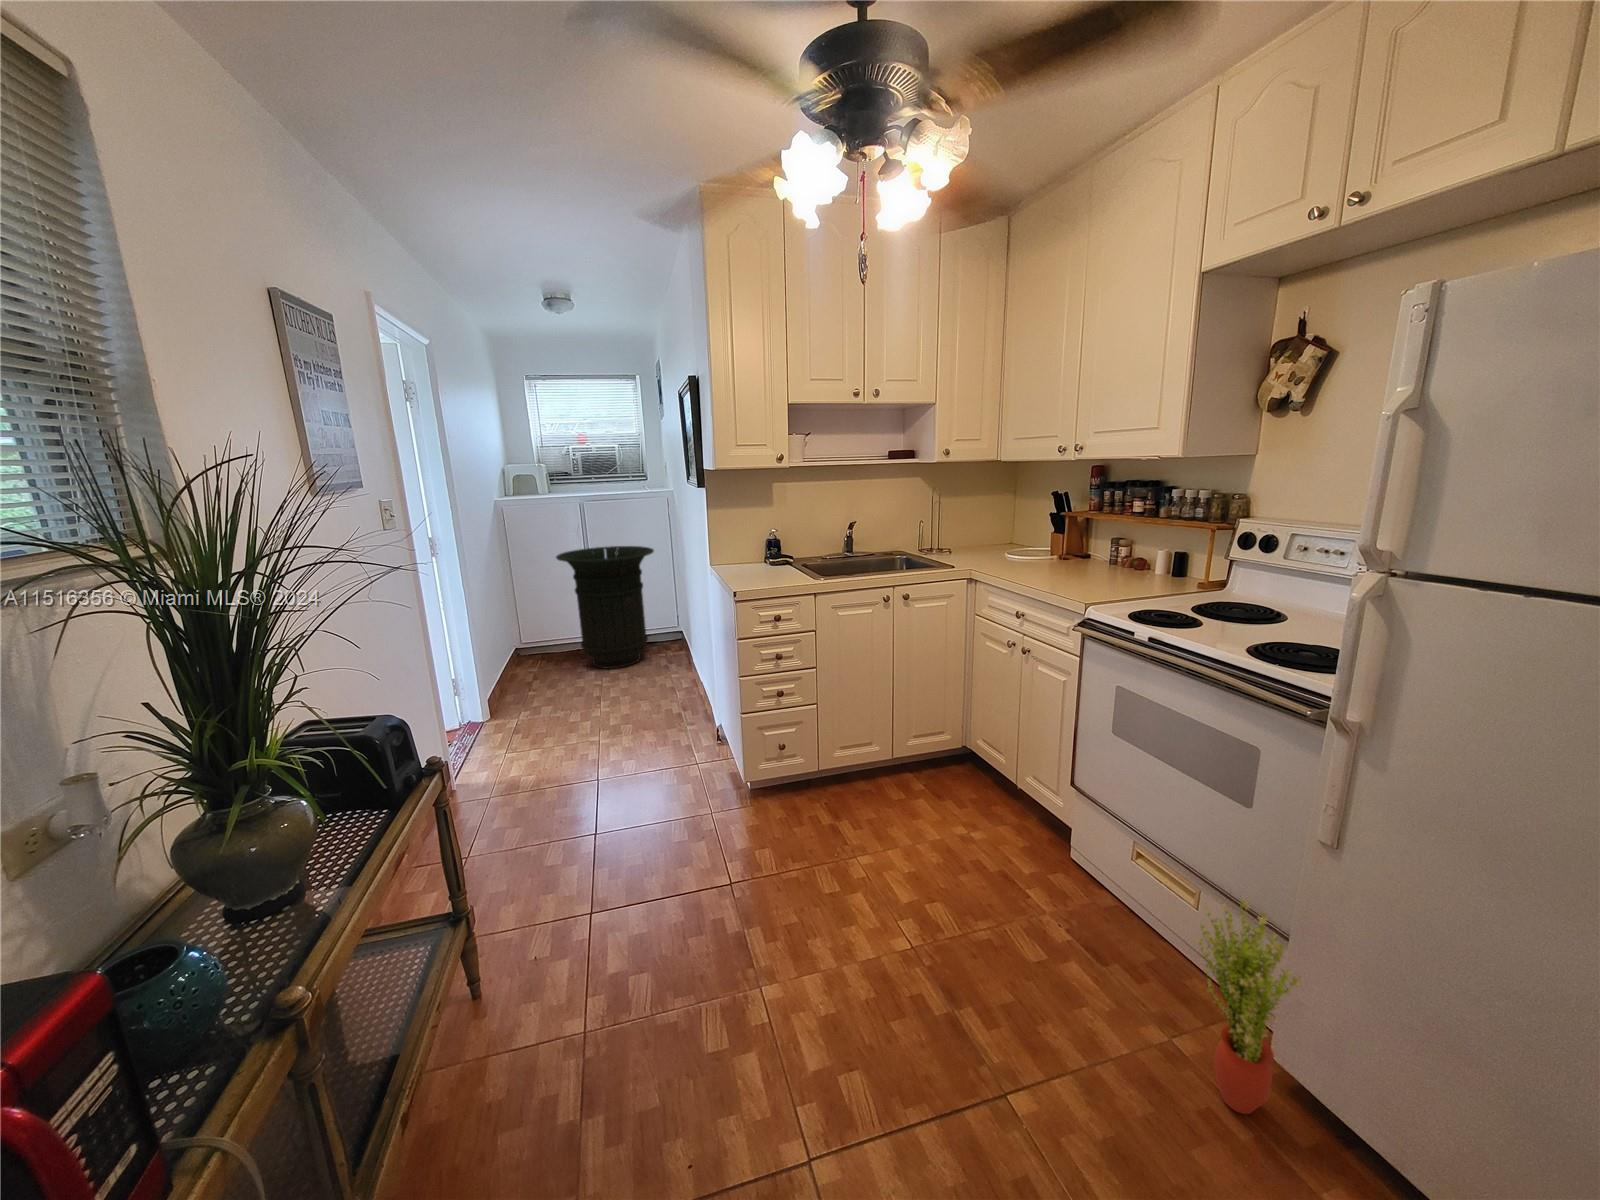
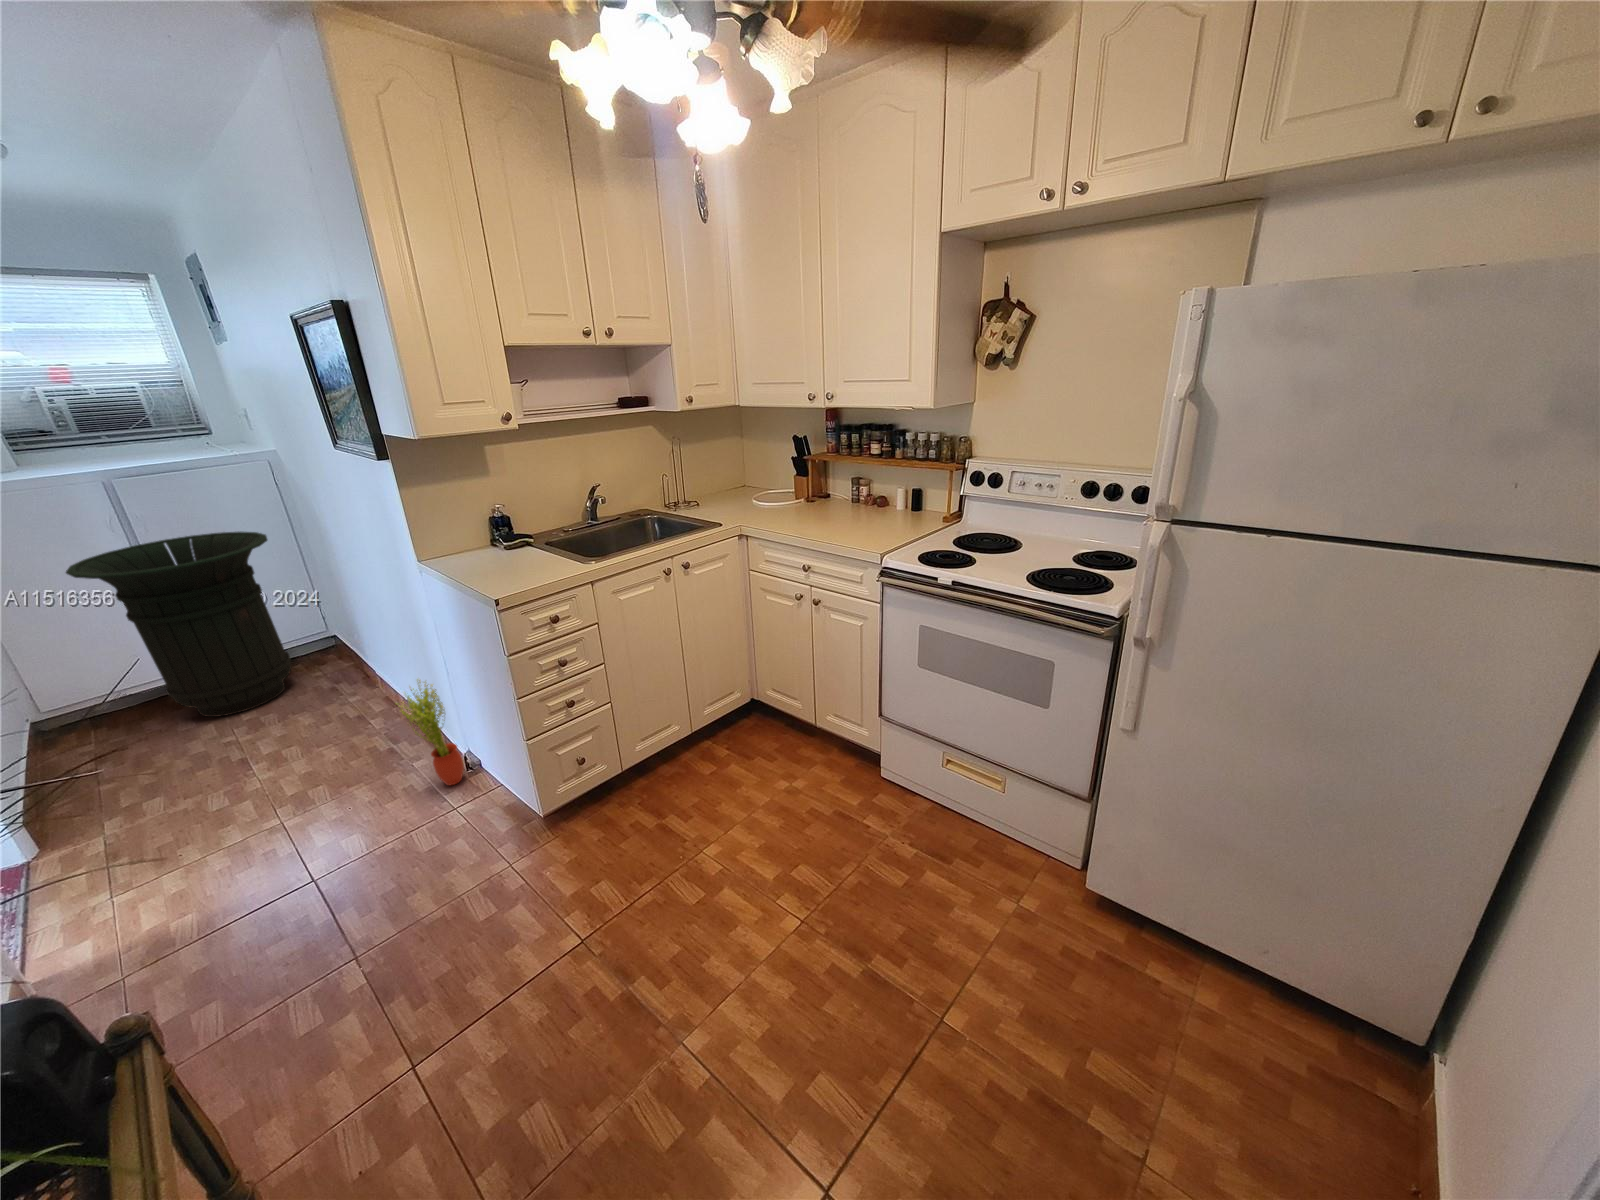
potted plant: present [1198,897,1300,1114] -> present [396,679,464,785]

